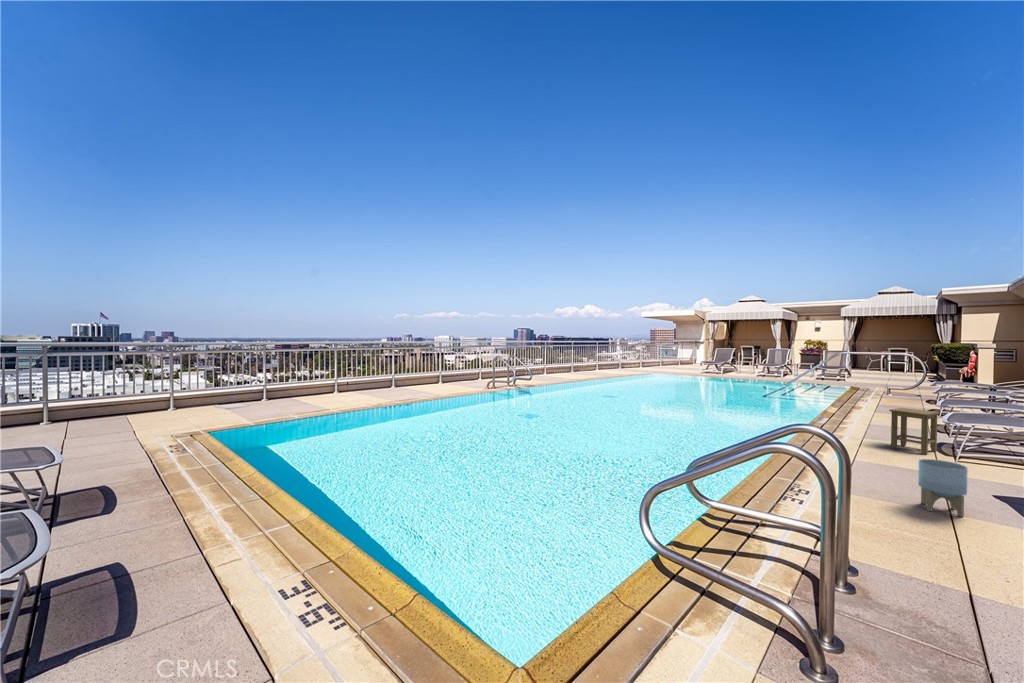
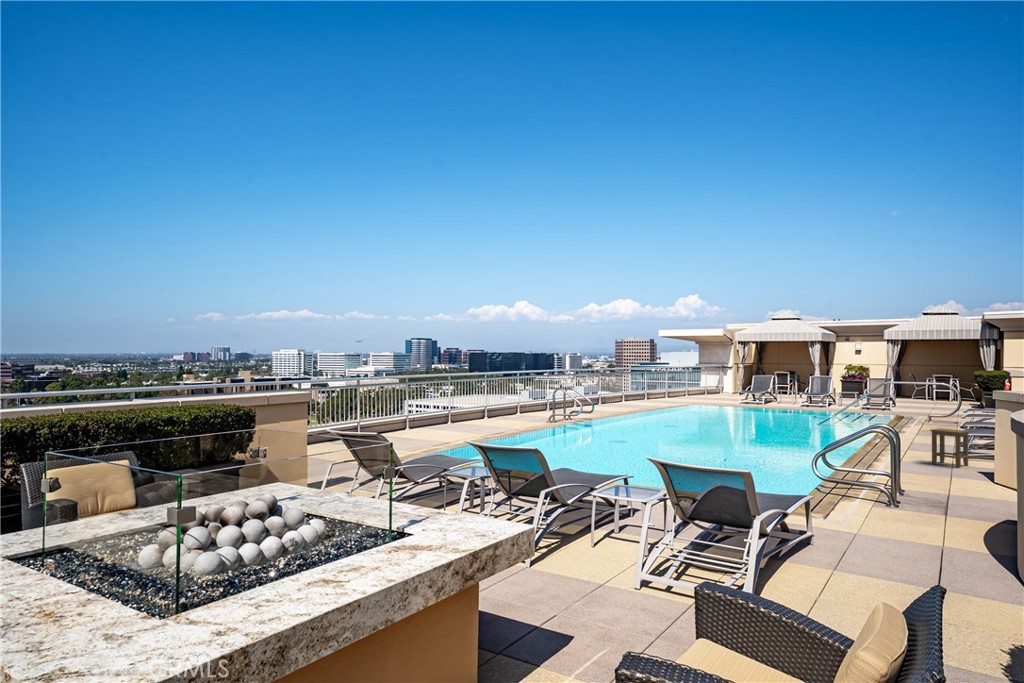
planter: present [918,459,968,517] -> none [948,460,980,500]

